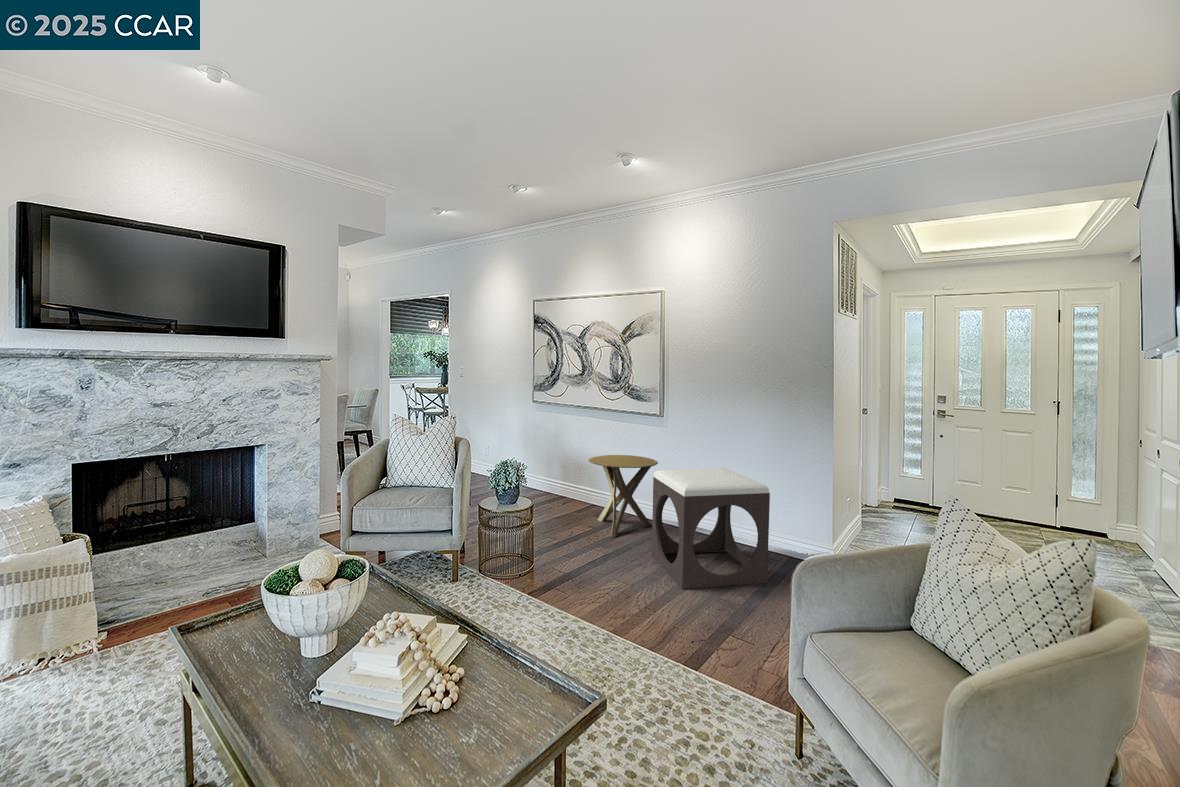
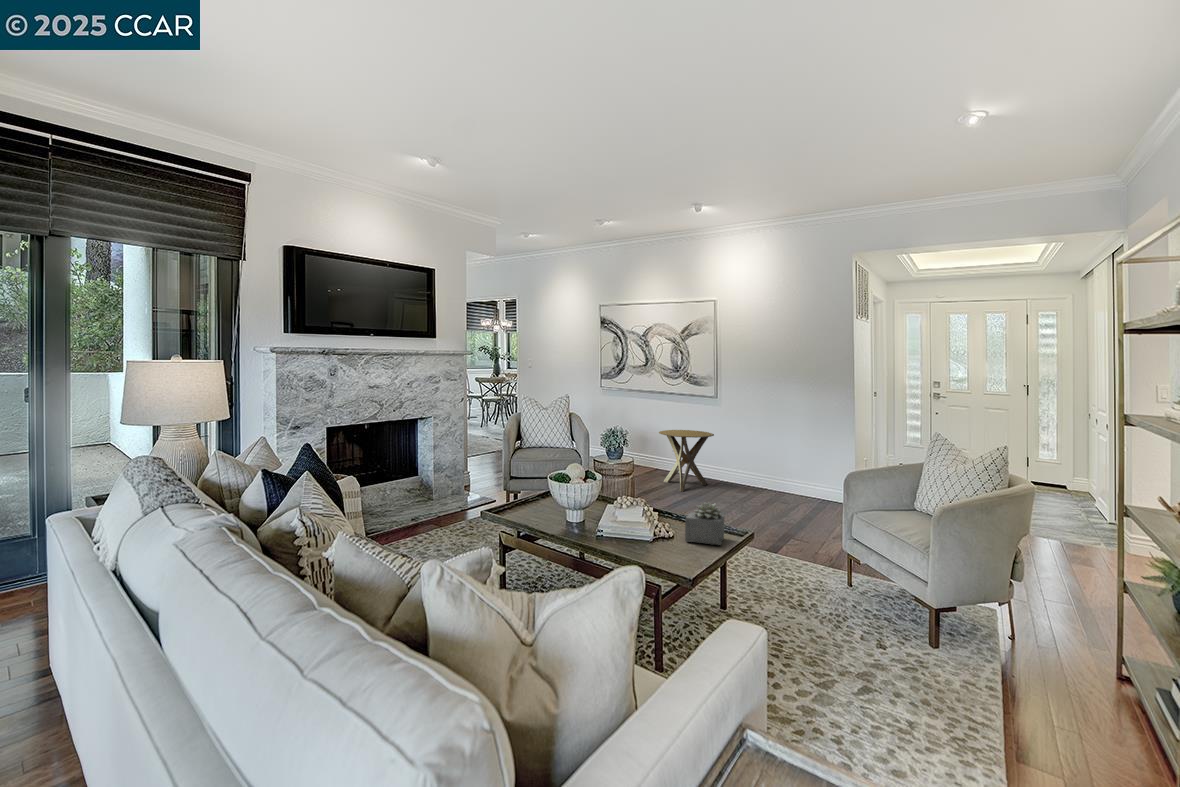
footstool: present [652,468,770,589] -> none [717,436,810,520]
succulent plant: none [461,642,545,743] -> present [685,502,724,545]

